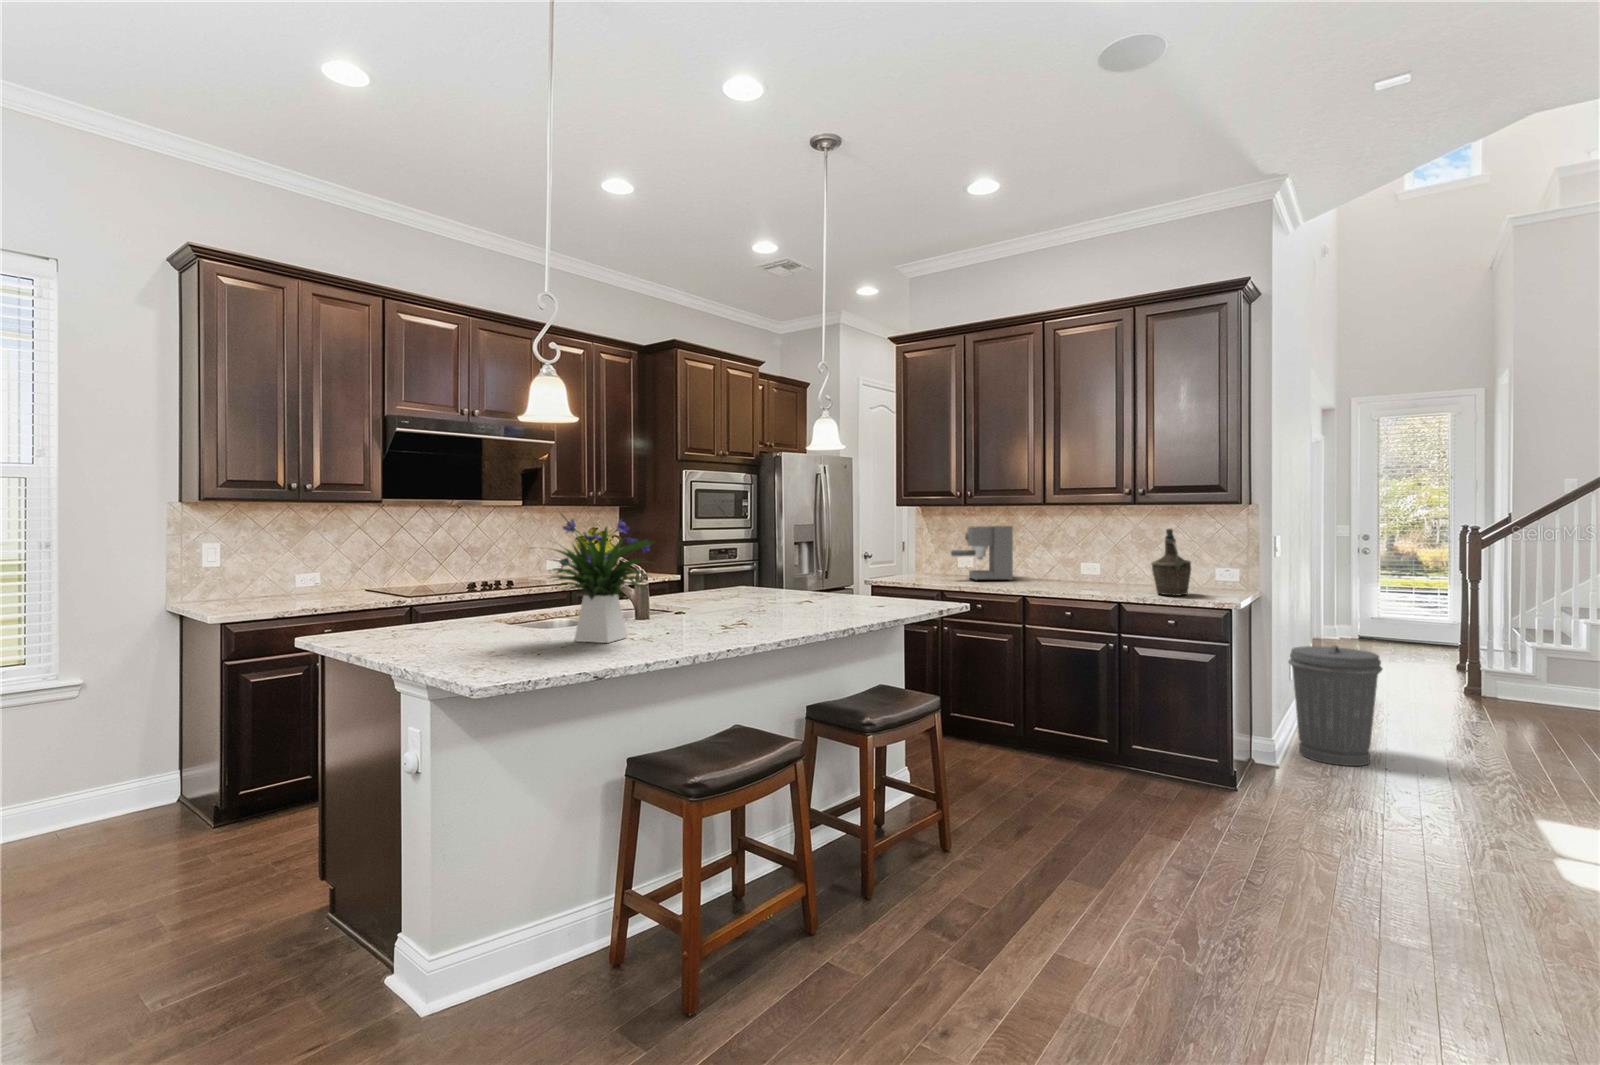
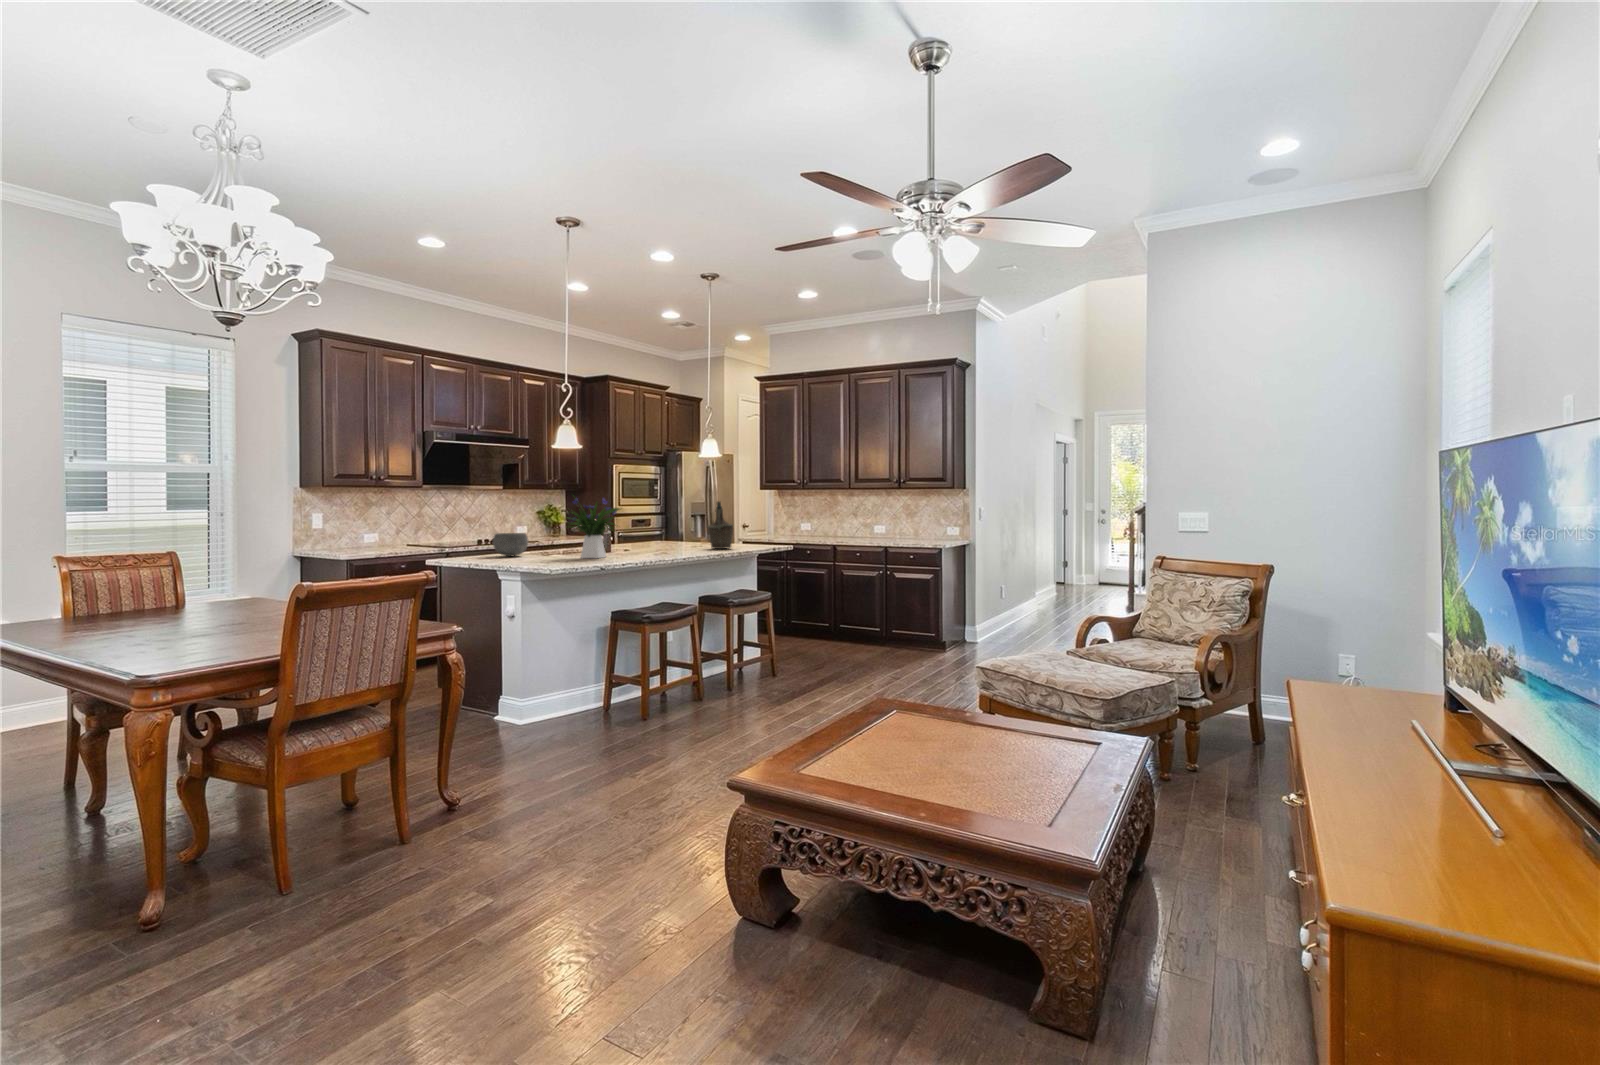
coffee maker: present [951,526,1013,580] -> none [795,503,834,538]
bottle: present [1152,529,1191,596] -> present [708,502,733,549]
bowl: none [420,585,490,631] -> present [493,533,528,556]
trash can: present [1288,645,1383,766] -> none [990,573,1037,641]

